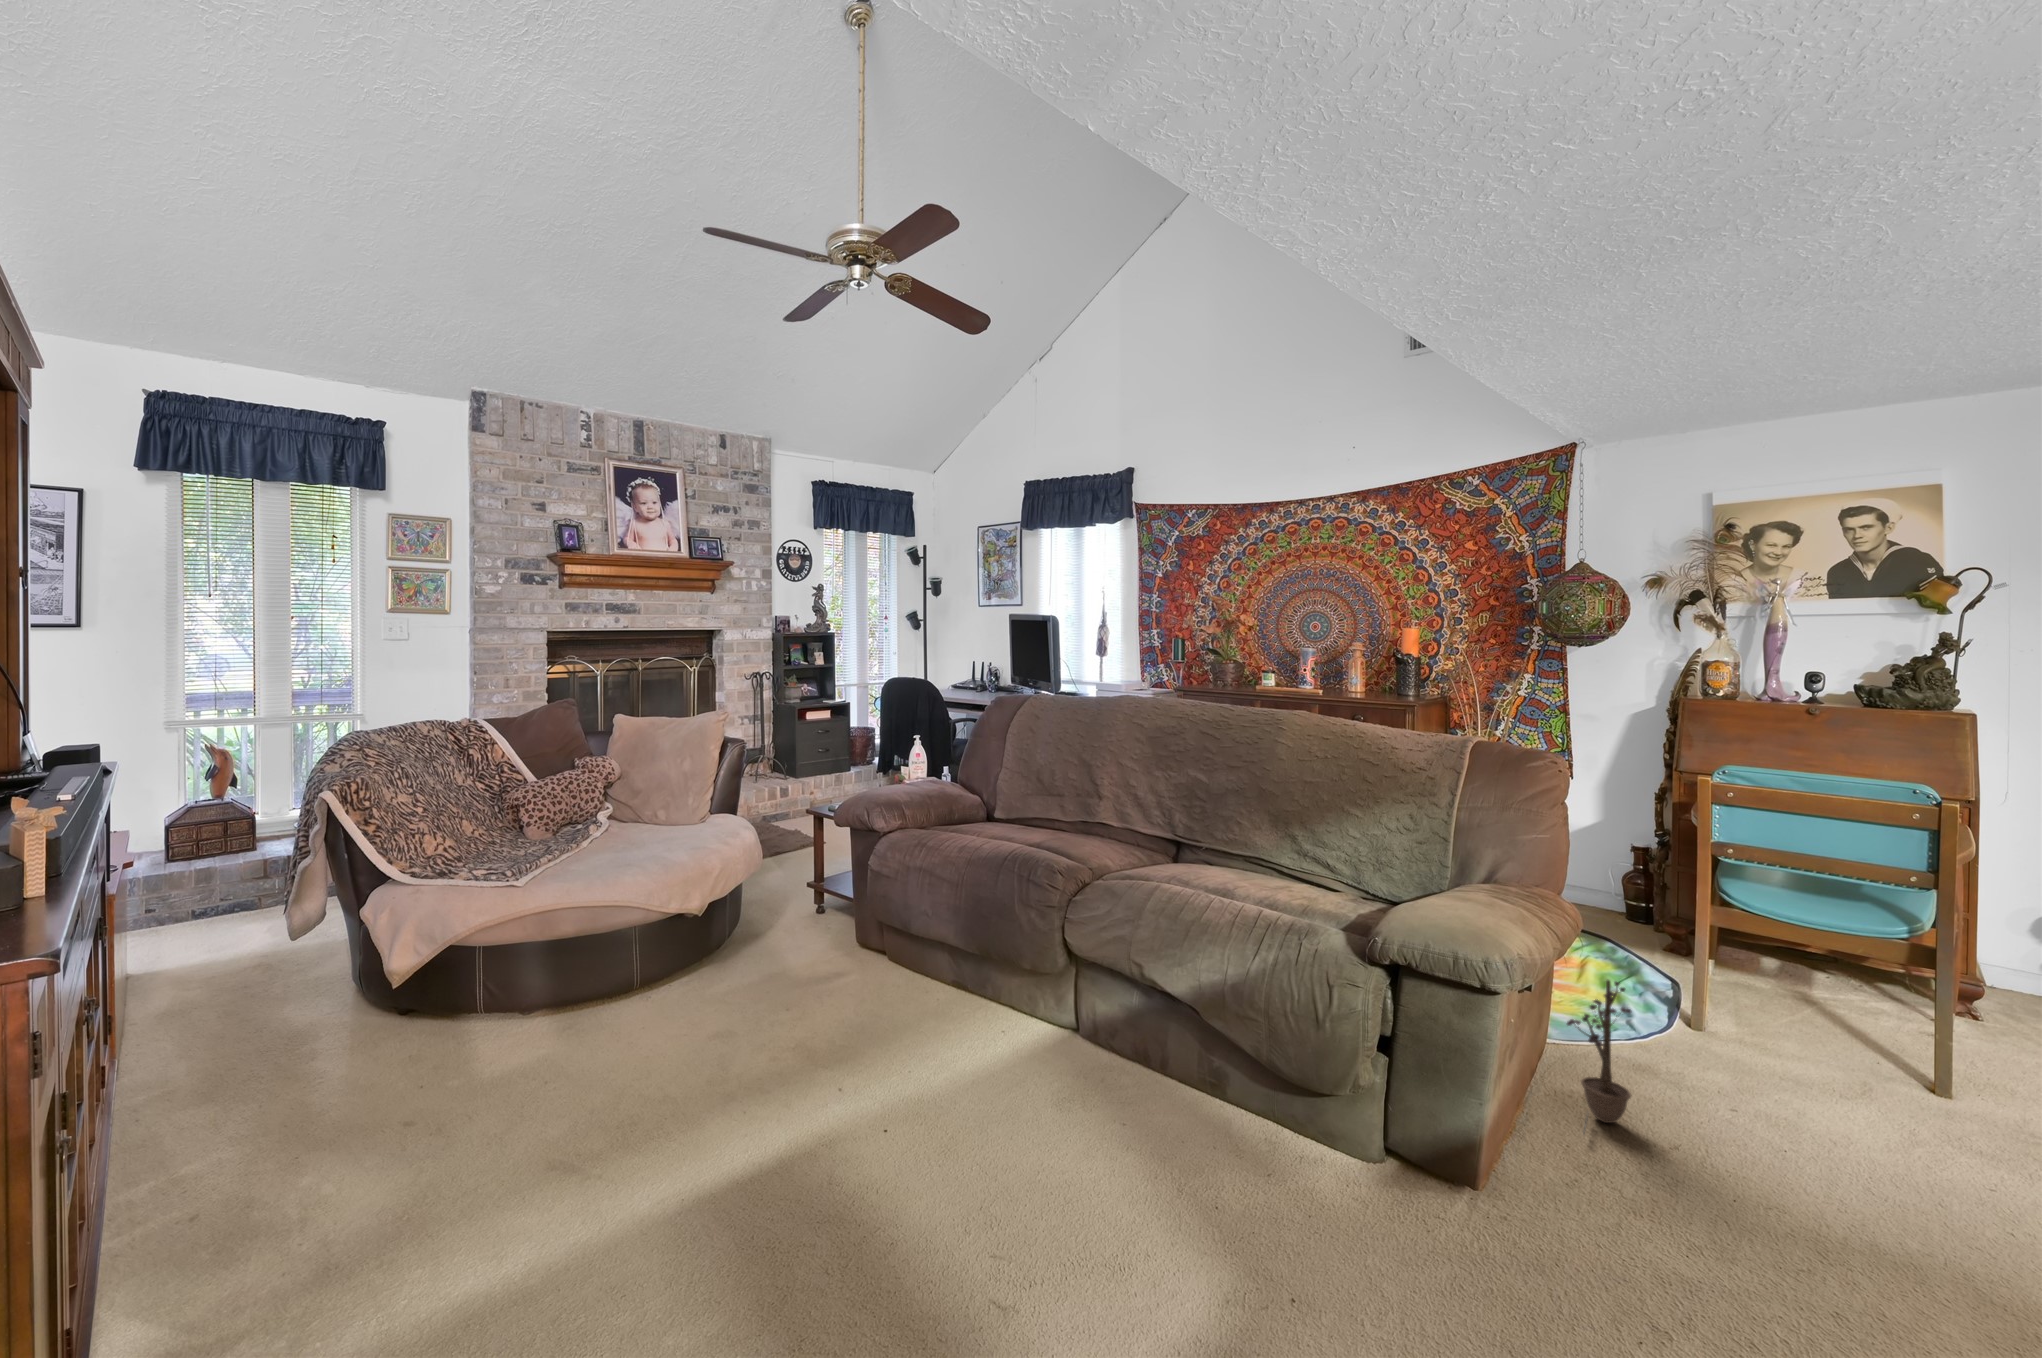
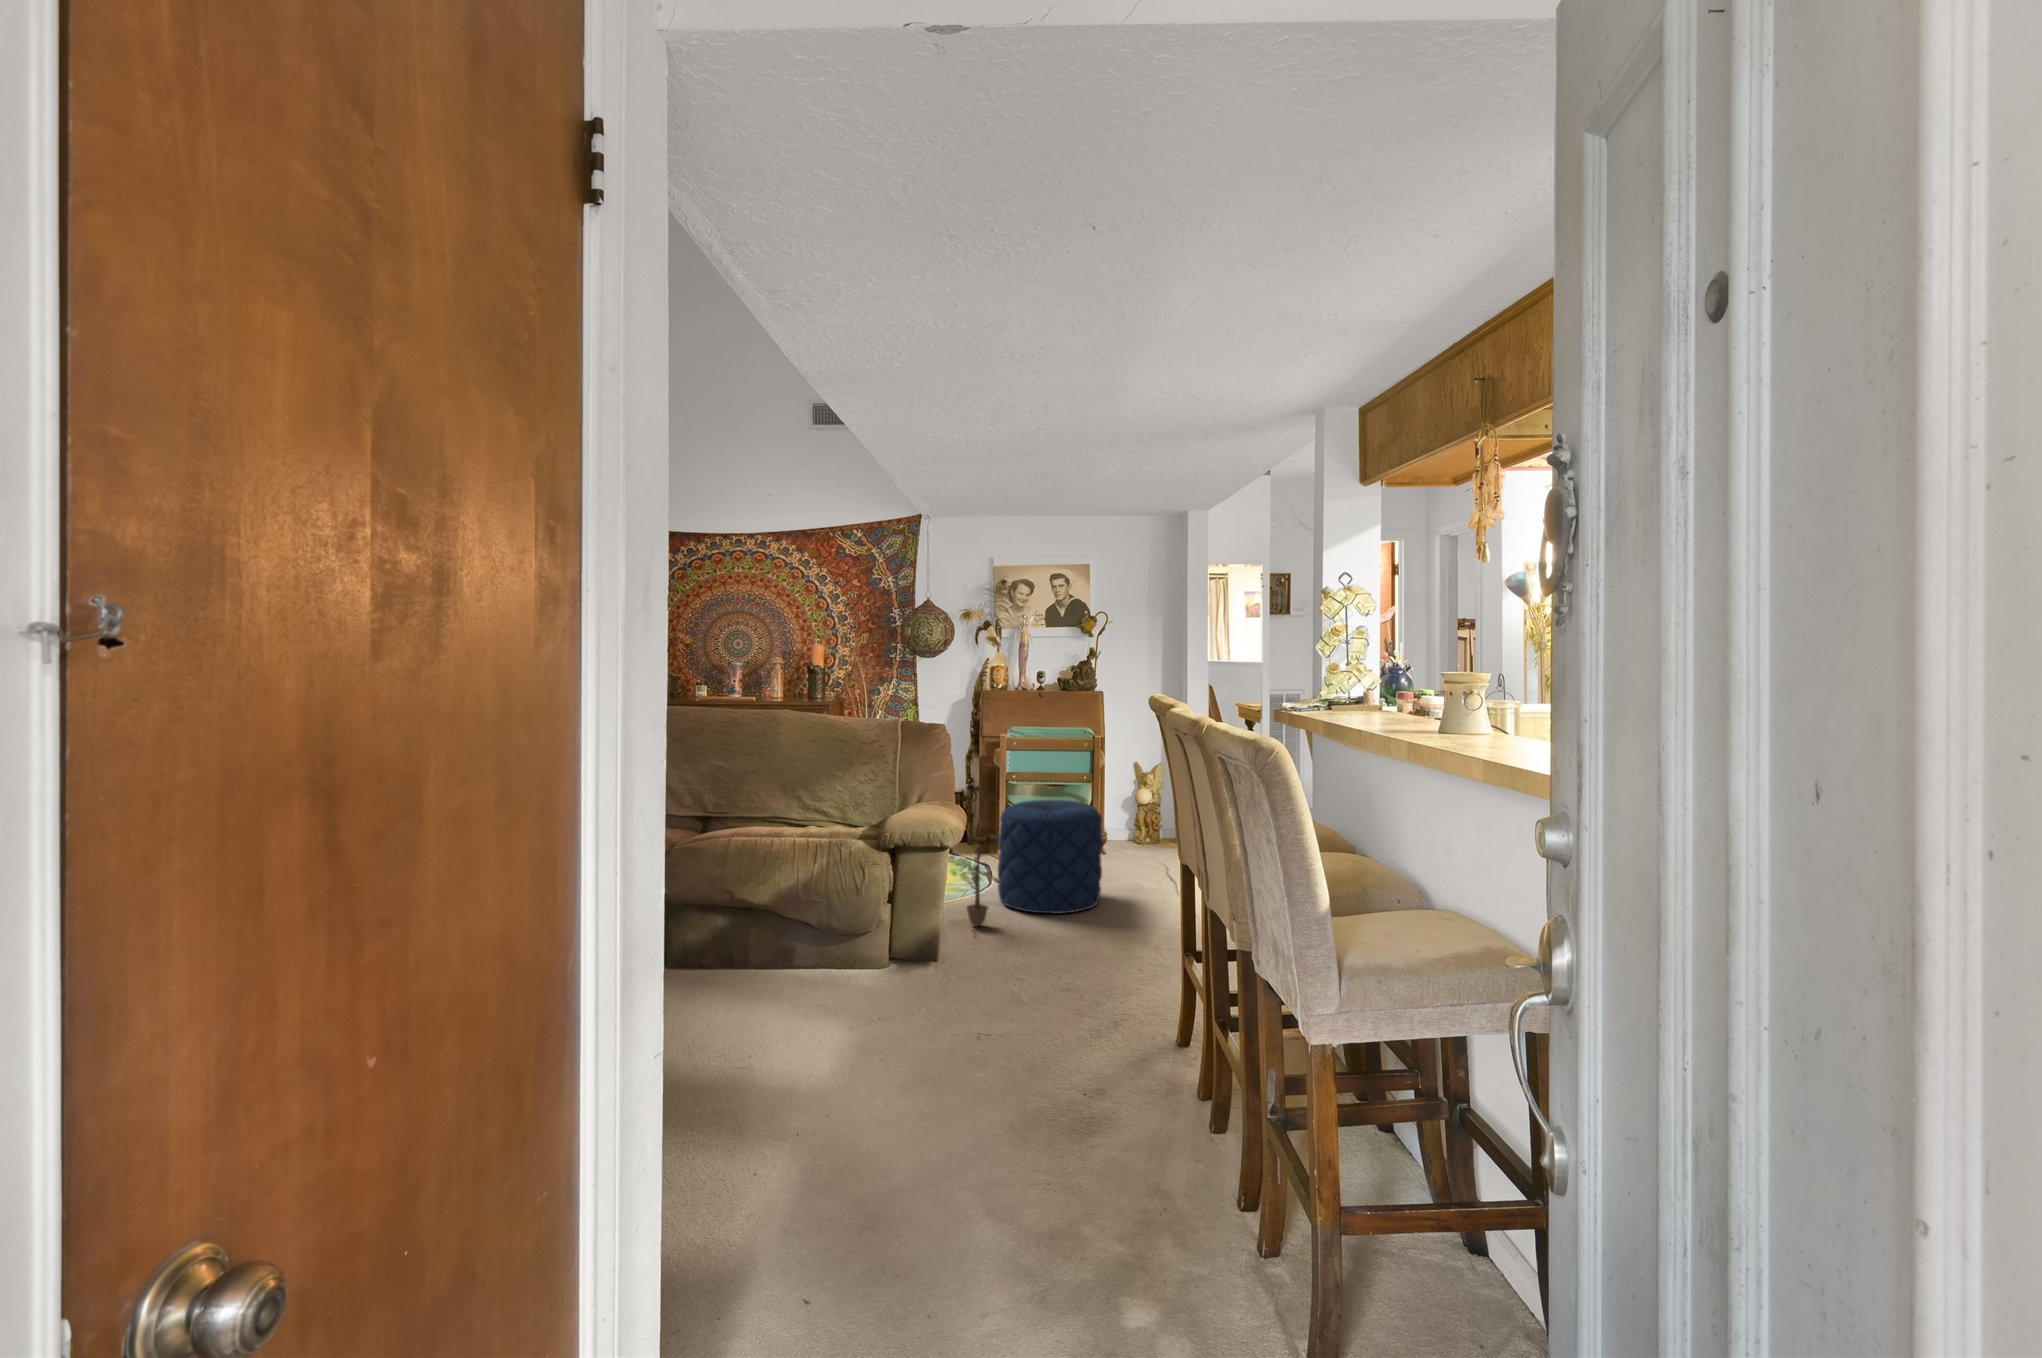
pouf: none [1671,906,1956,1167] -> present [998,800,1103,914]

